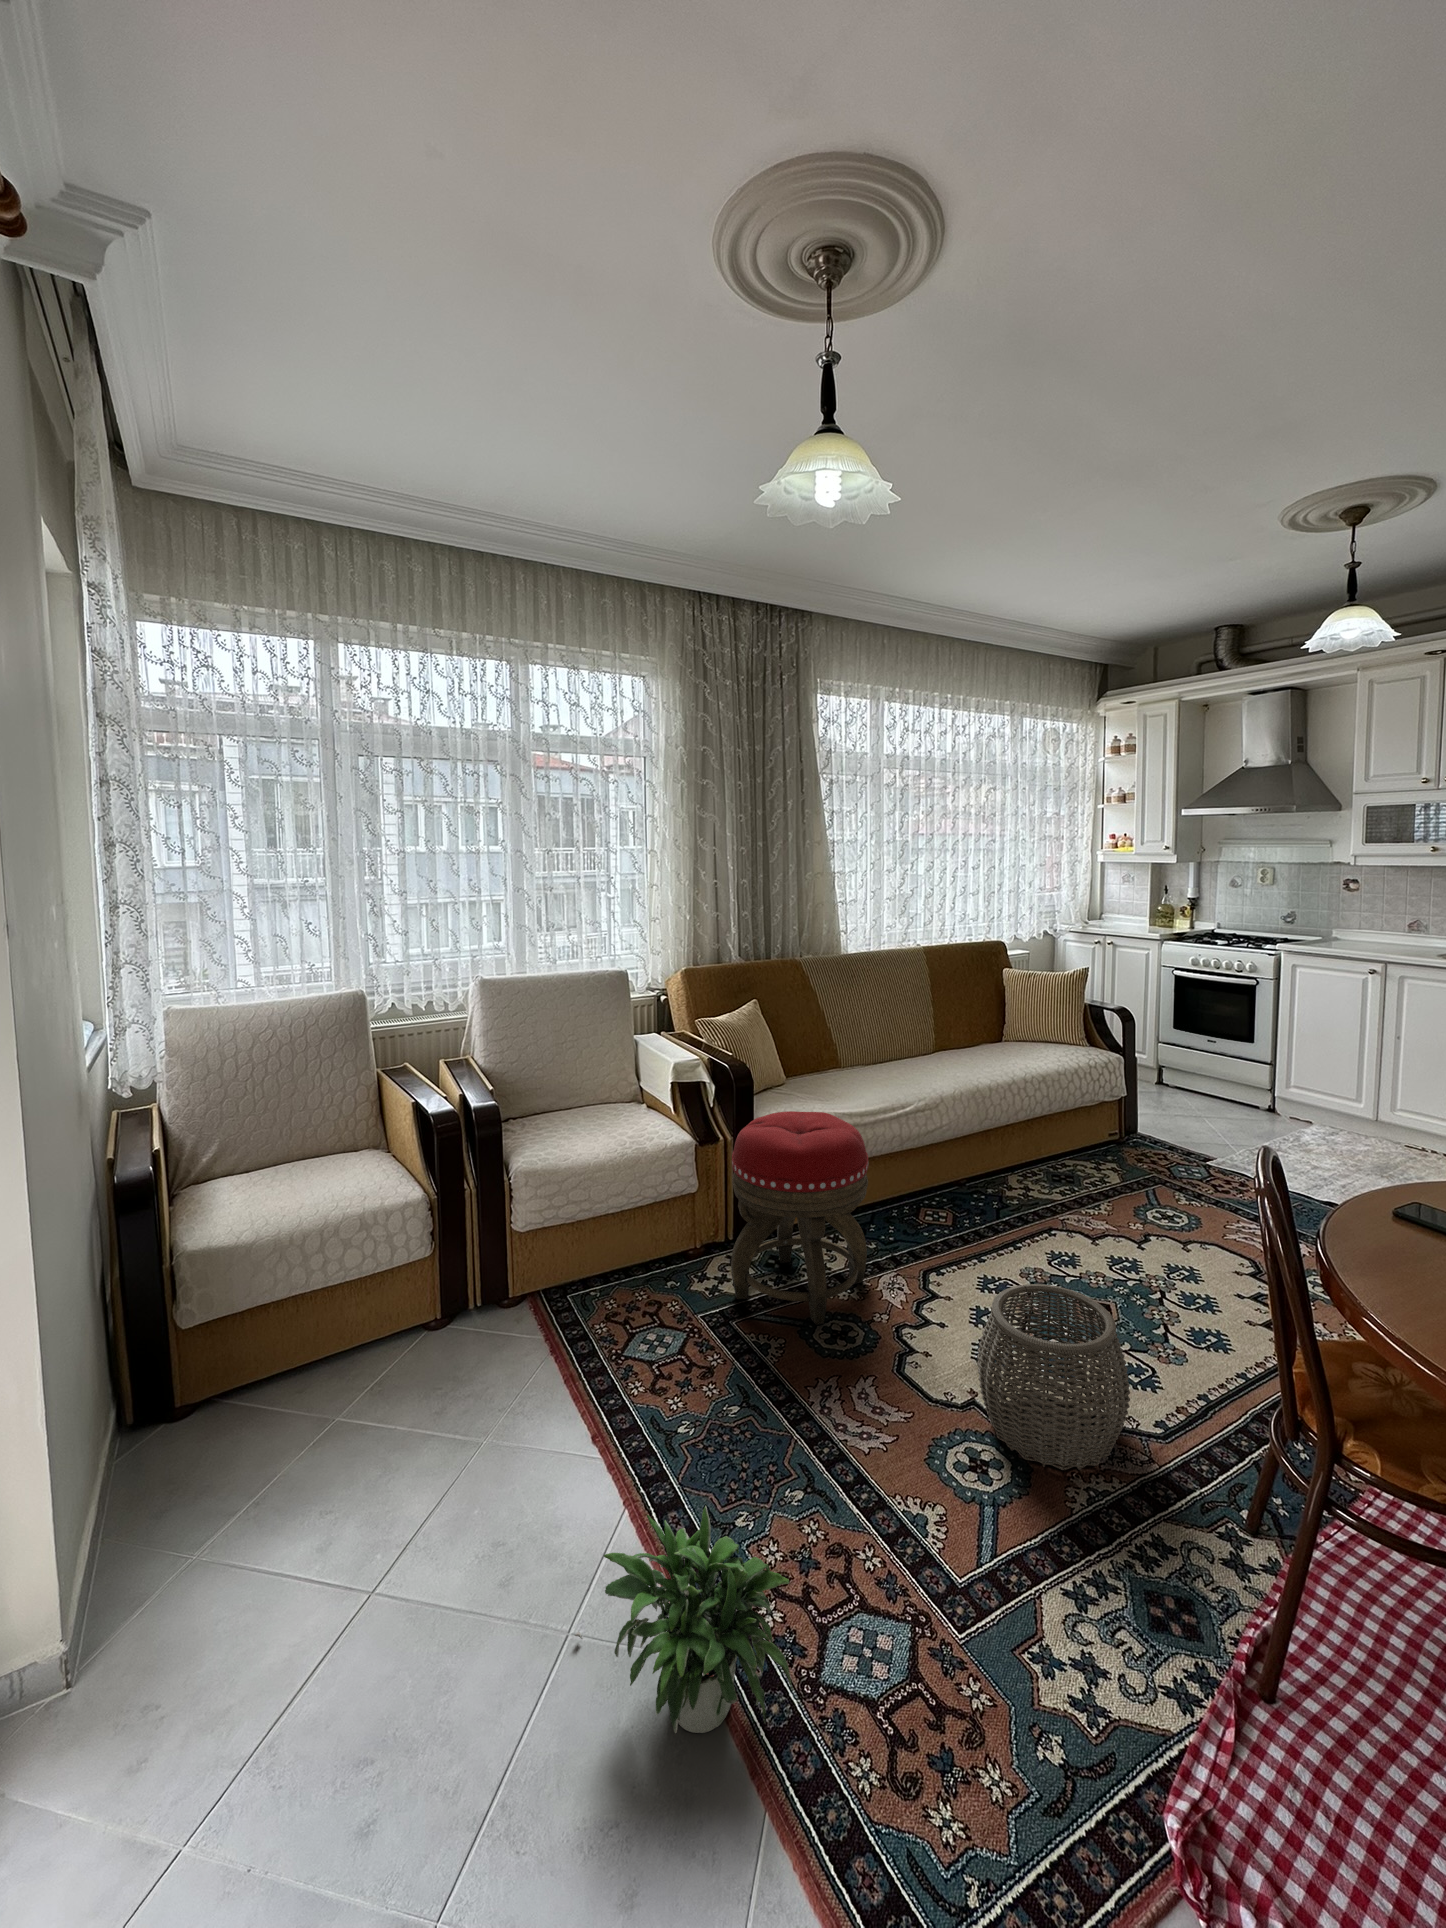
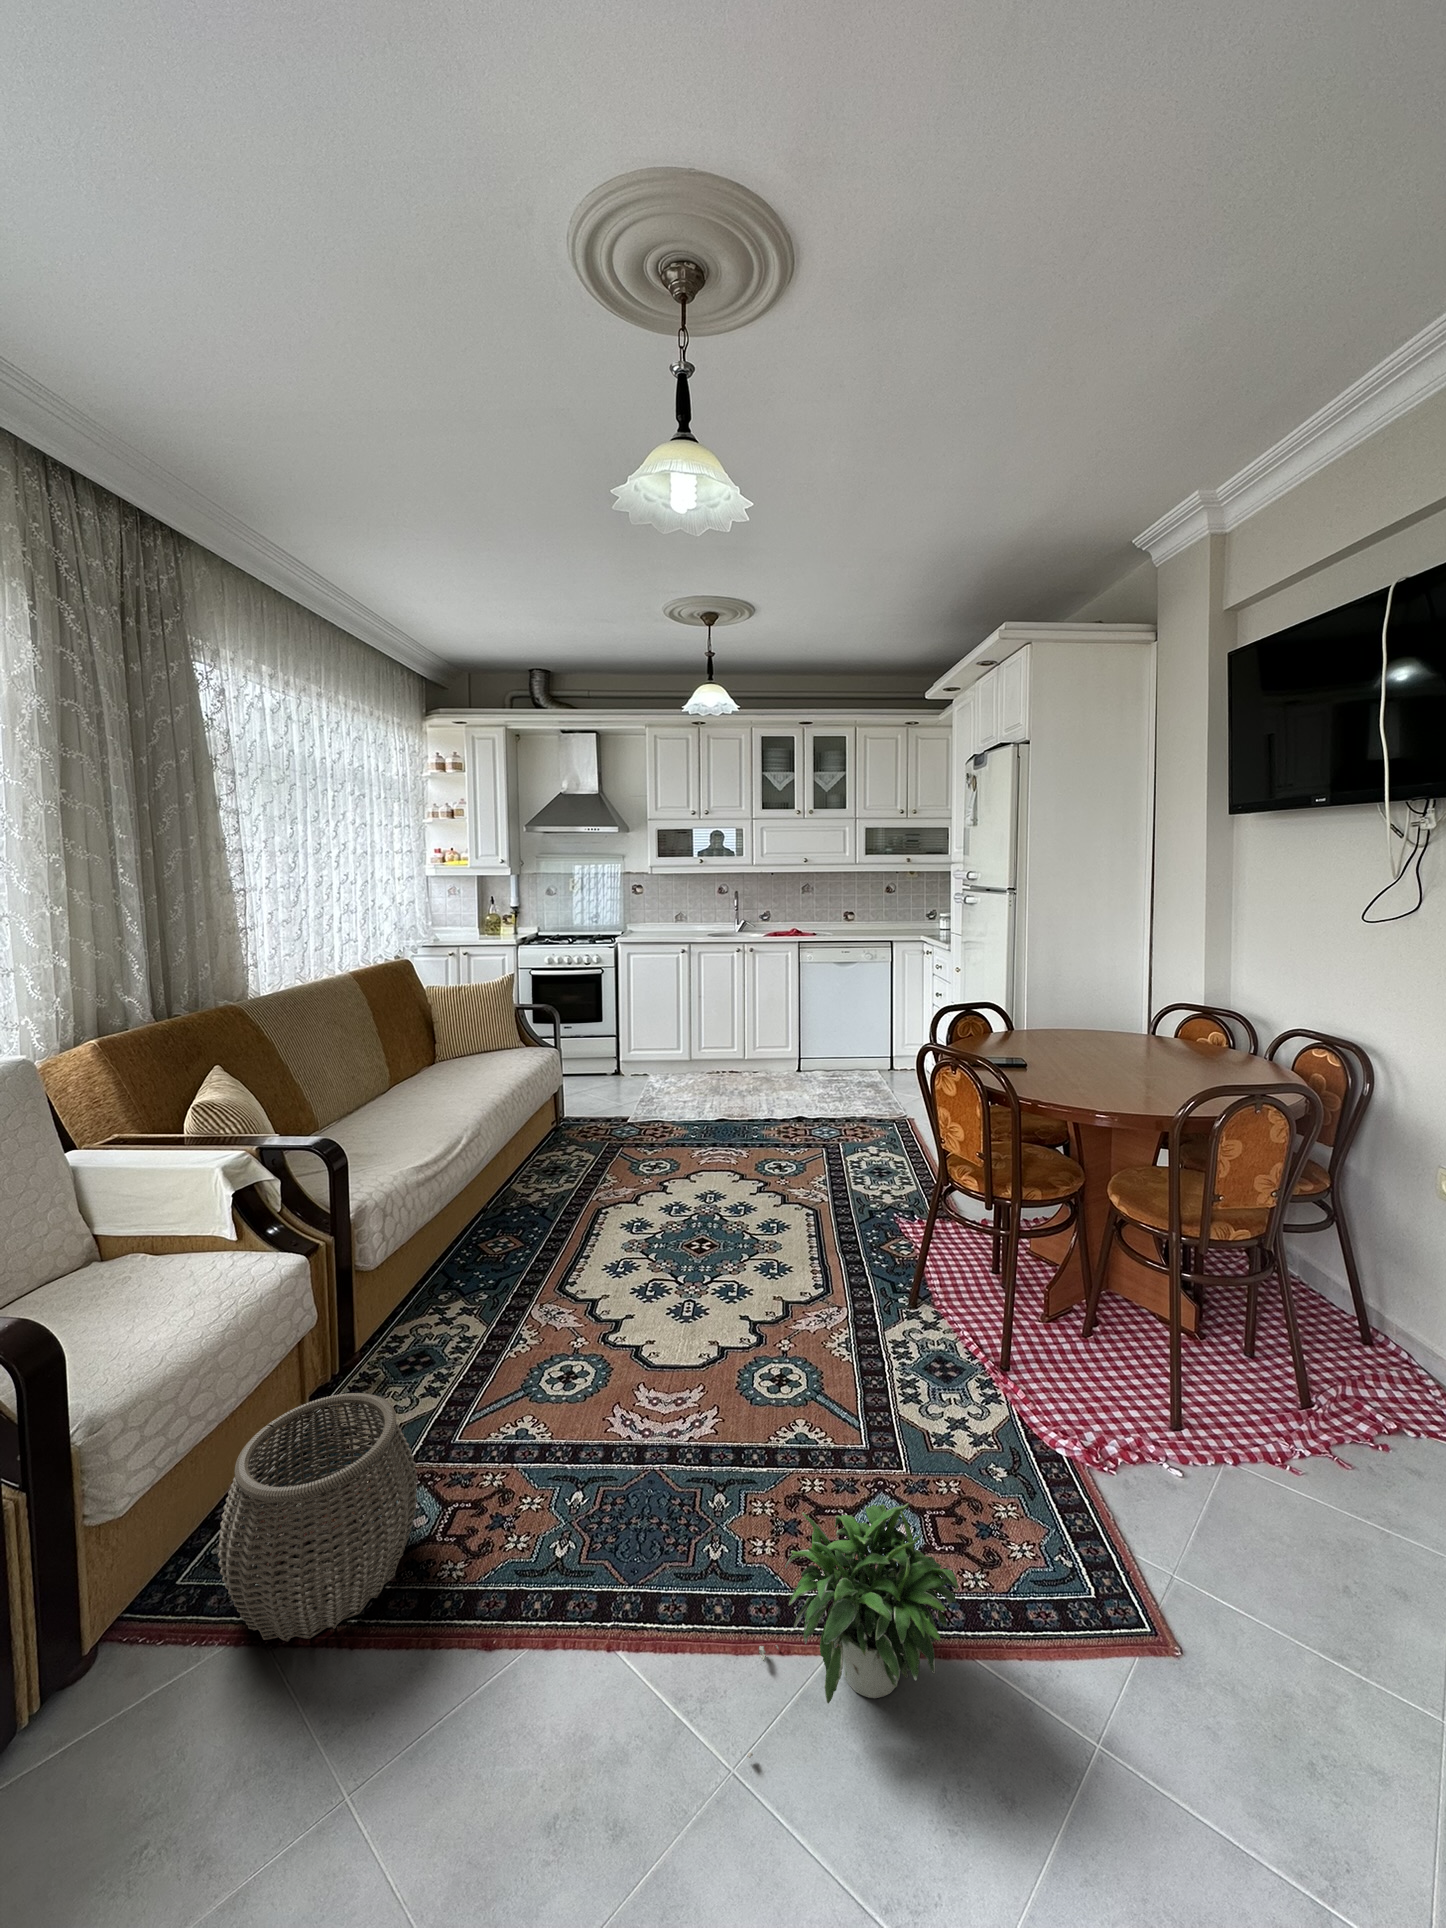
footstool: present [731,1111,868,1325] -> none [385,1164,550,1419]
woven basket: present [977,1284,1130,1470] -> present [218,1393,417,1641]

